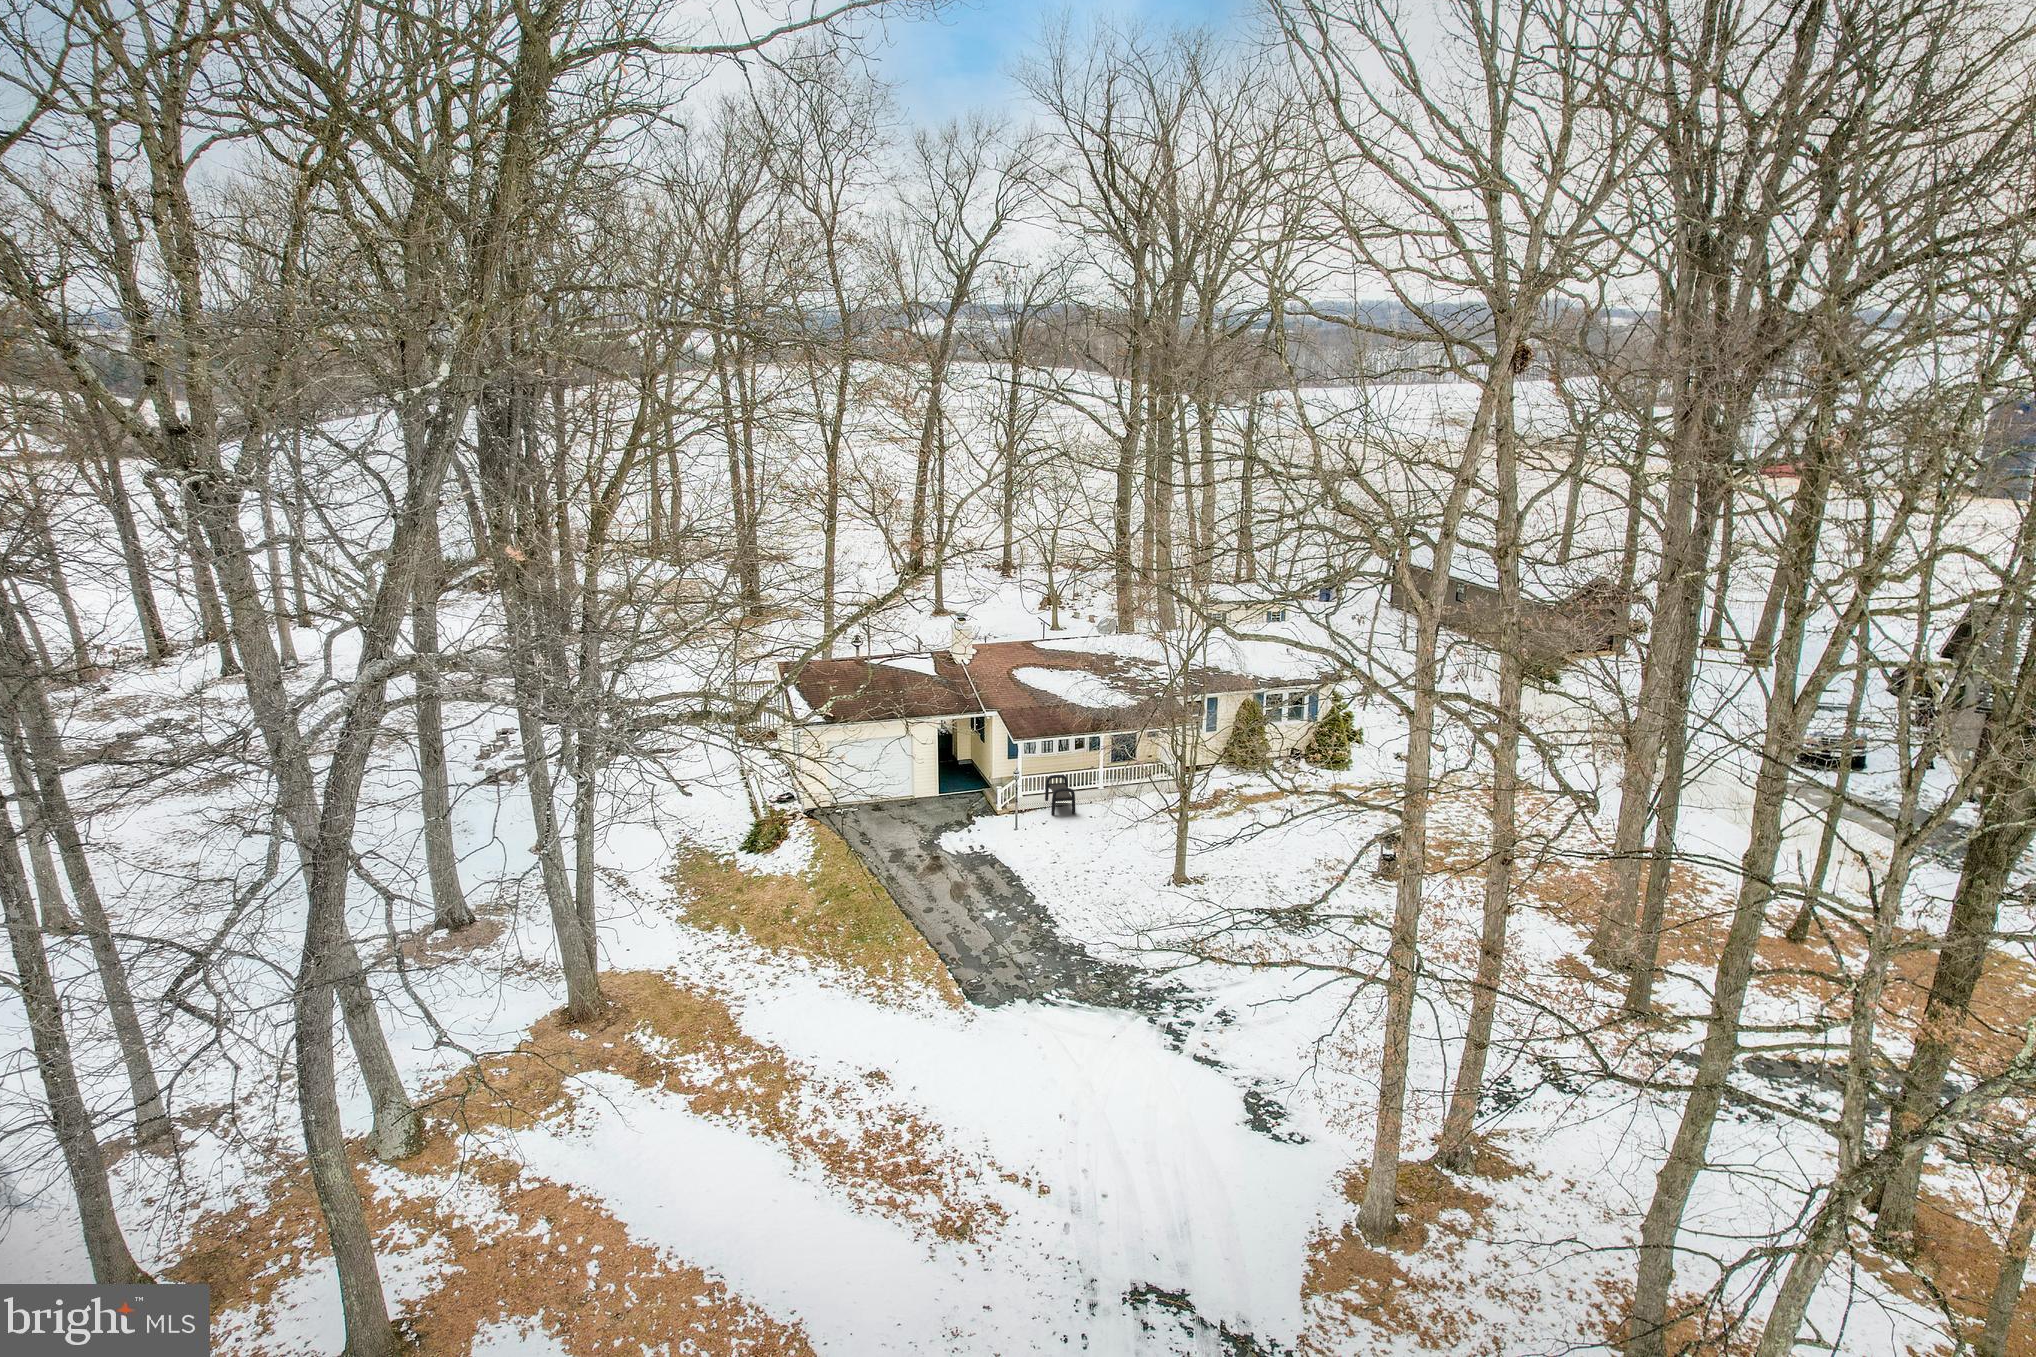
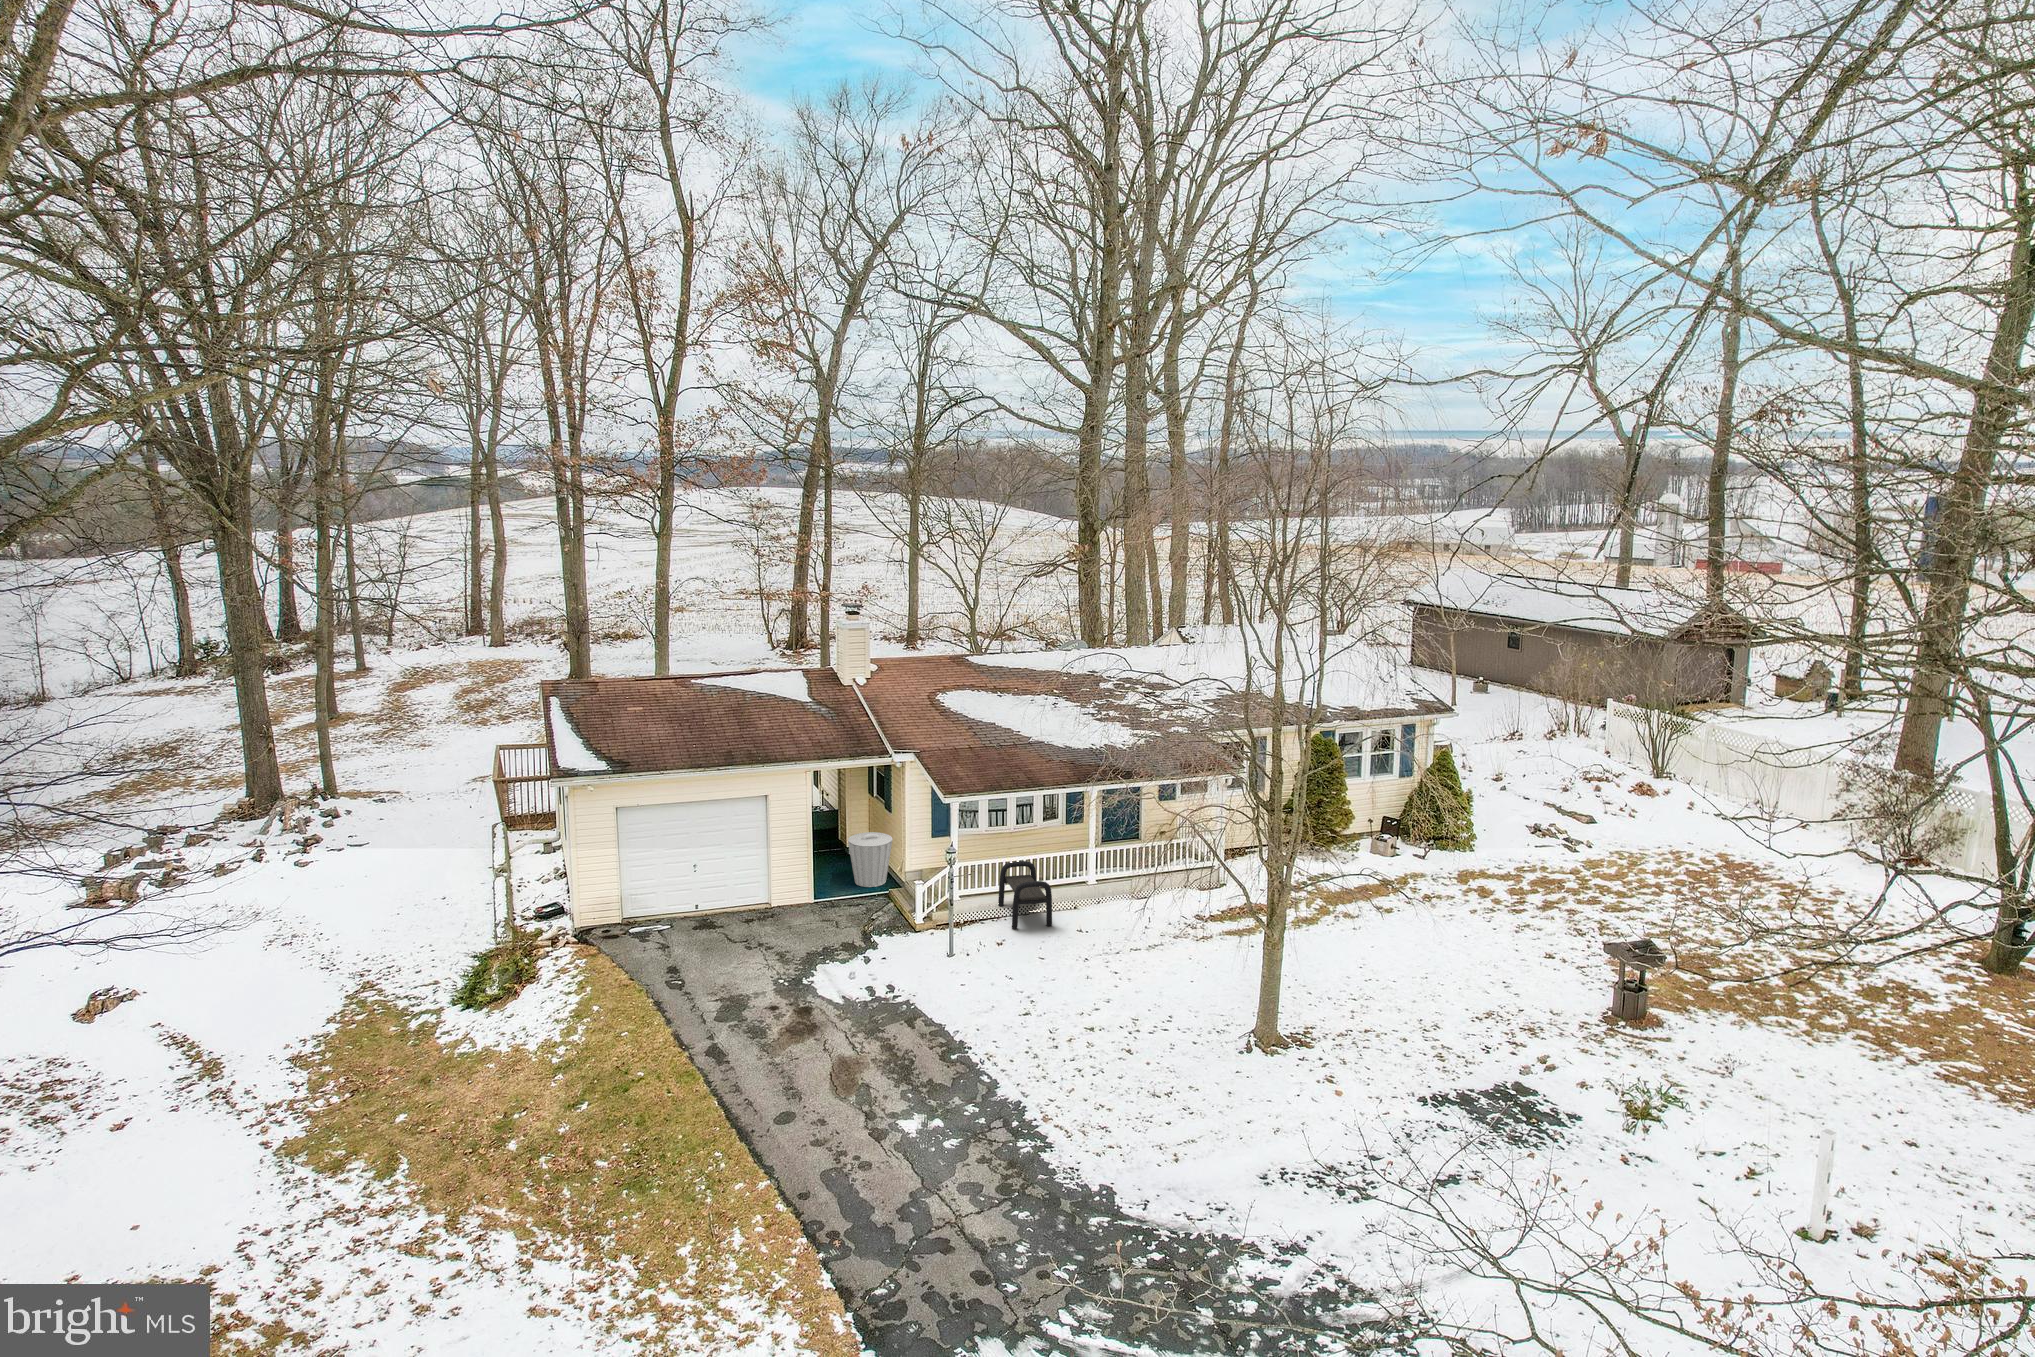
trash can: none [956,754,982,788] -> present [848,832,892,887]

